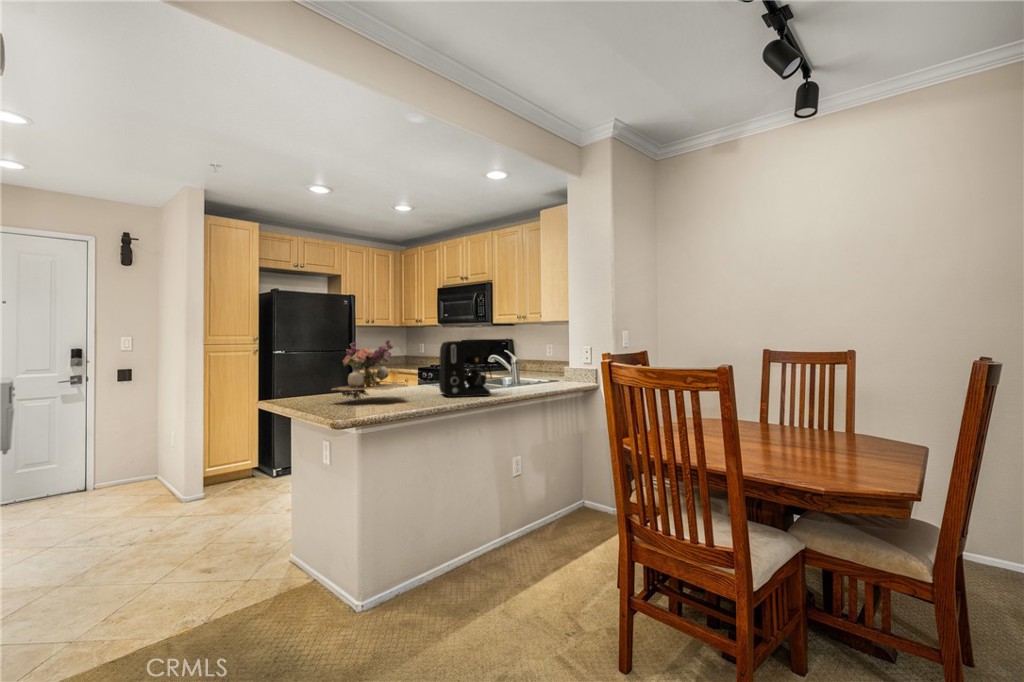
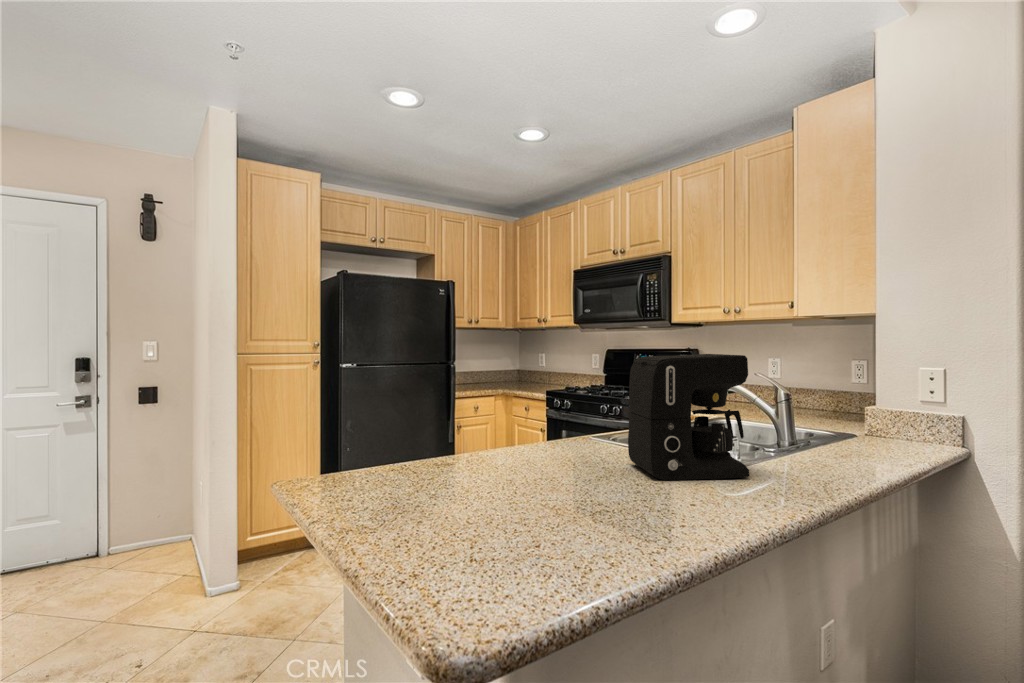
flower arrangement: present [332,340,407,401] -> none [414,350,581,490]

